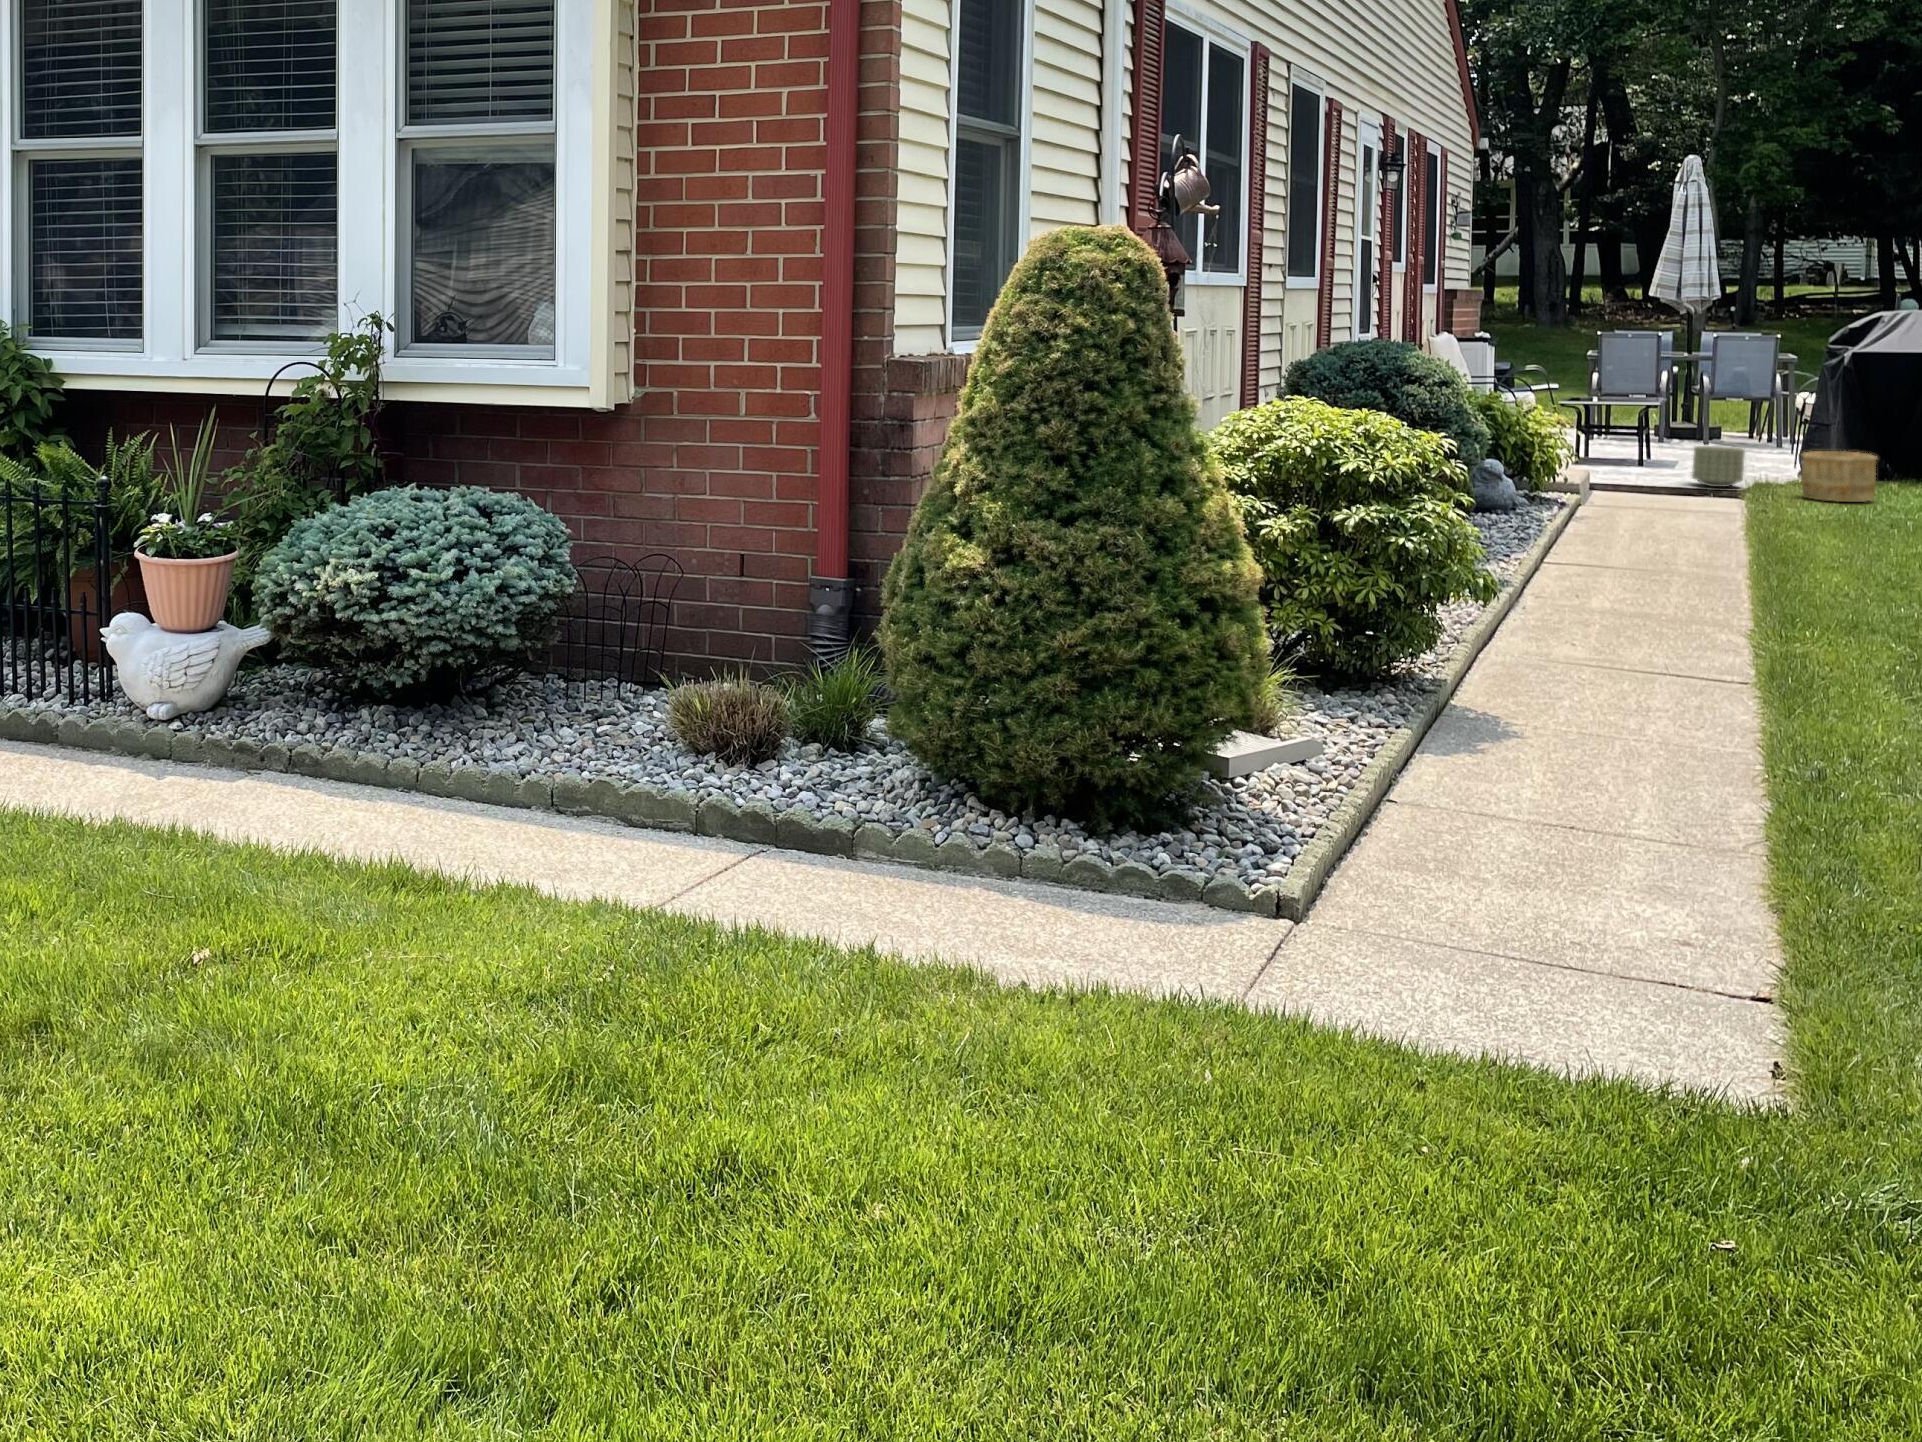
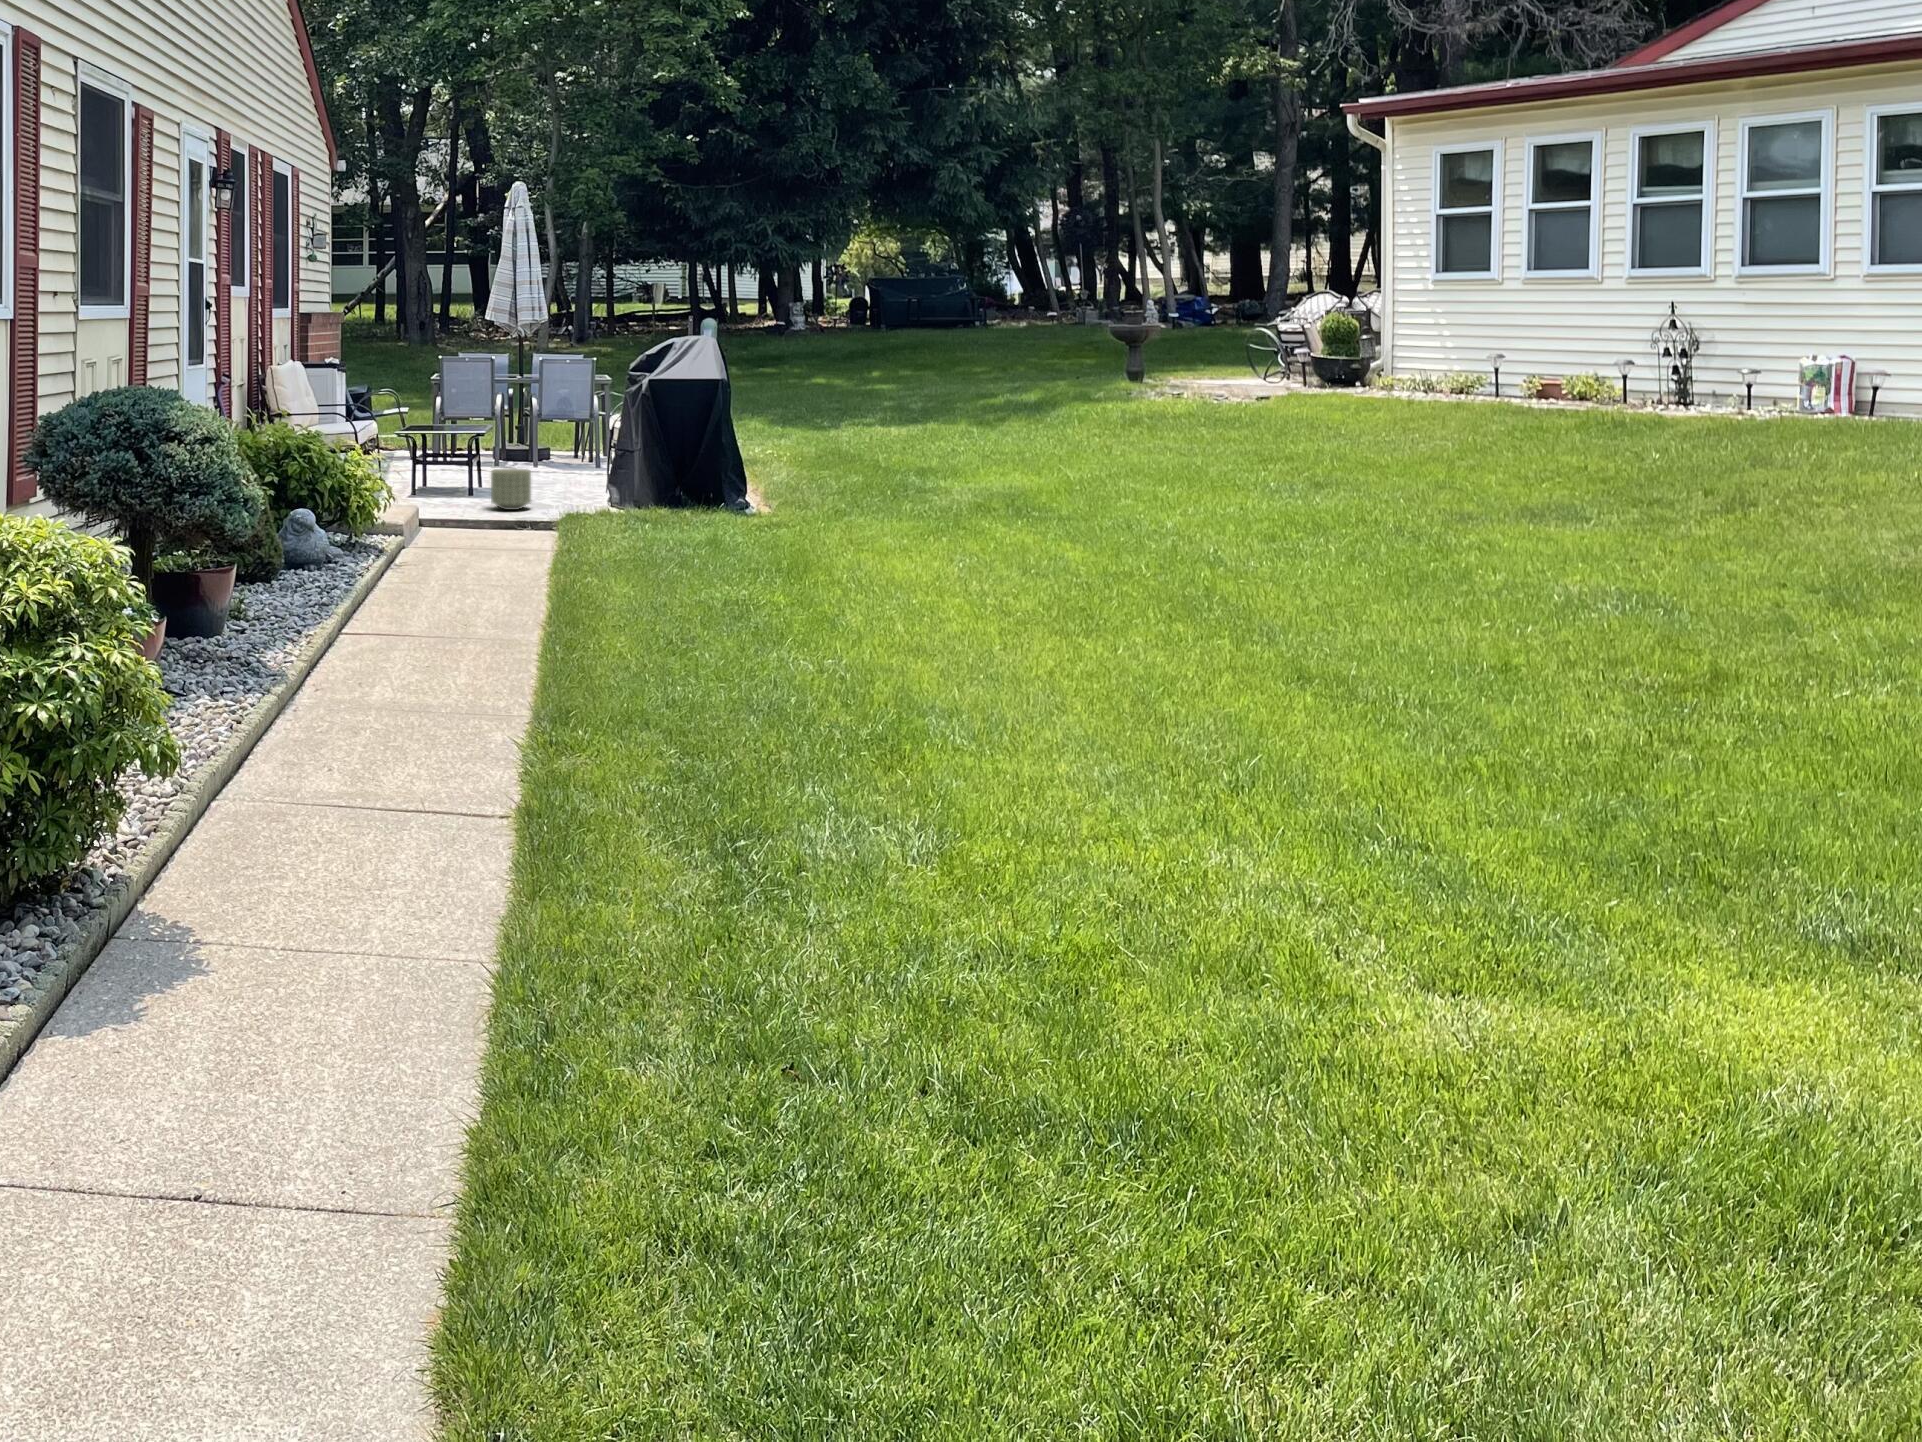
wooden bucket: present [1801,451,1877,502] -> none [573,468,631,518]

